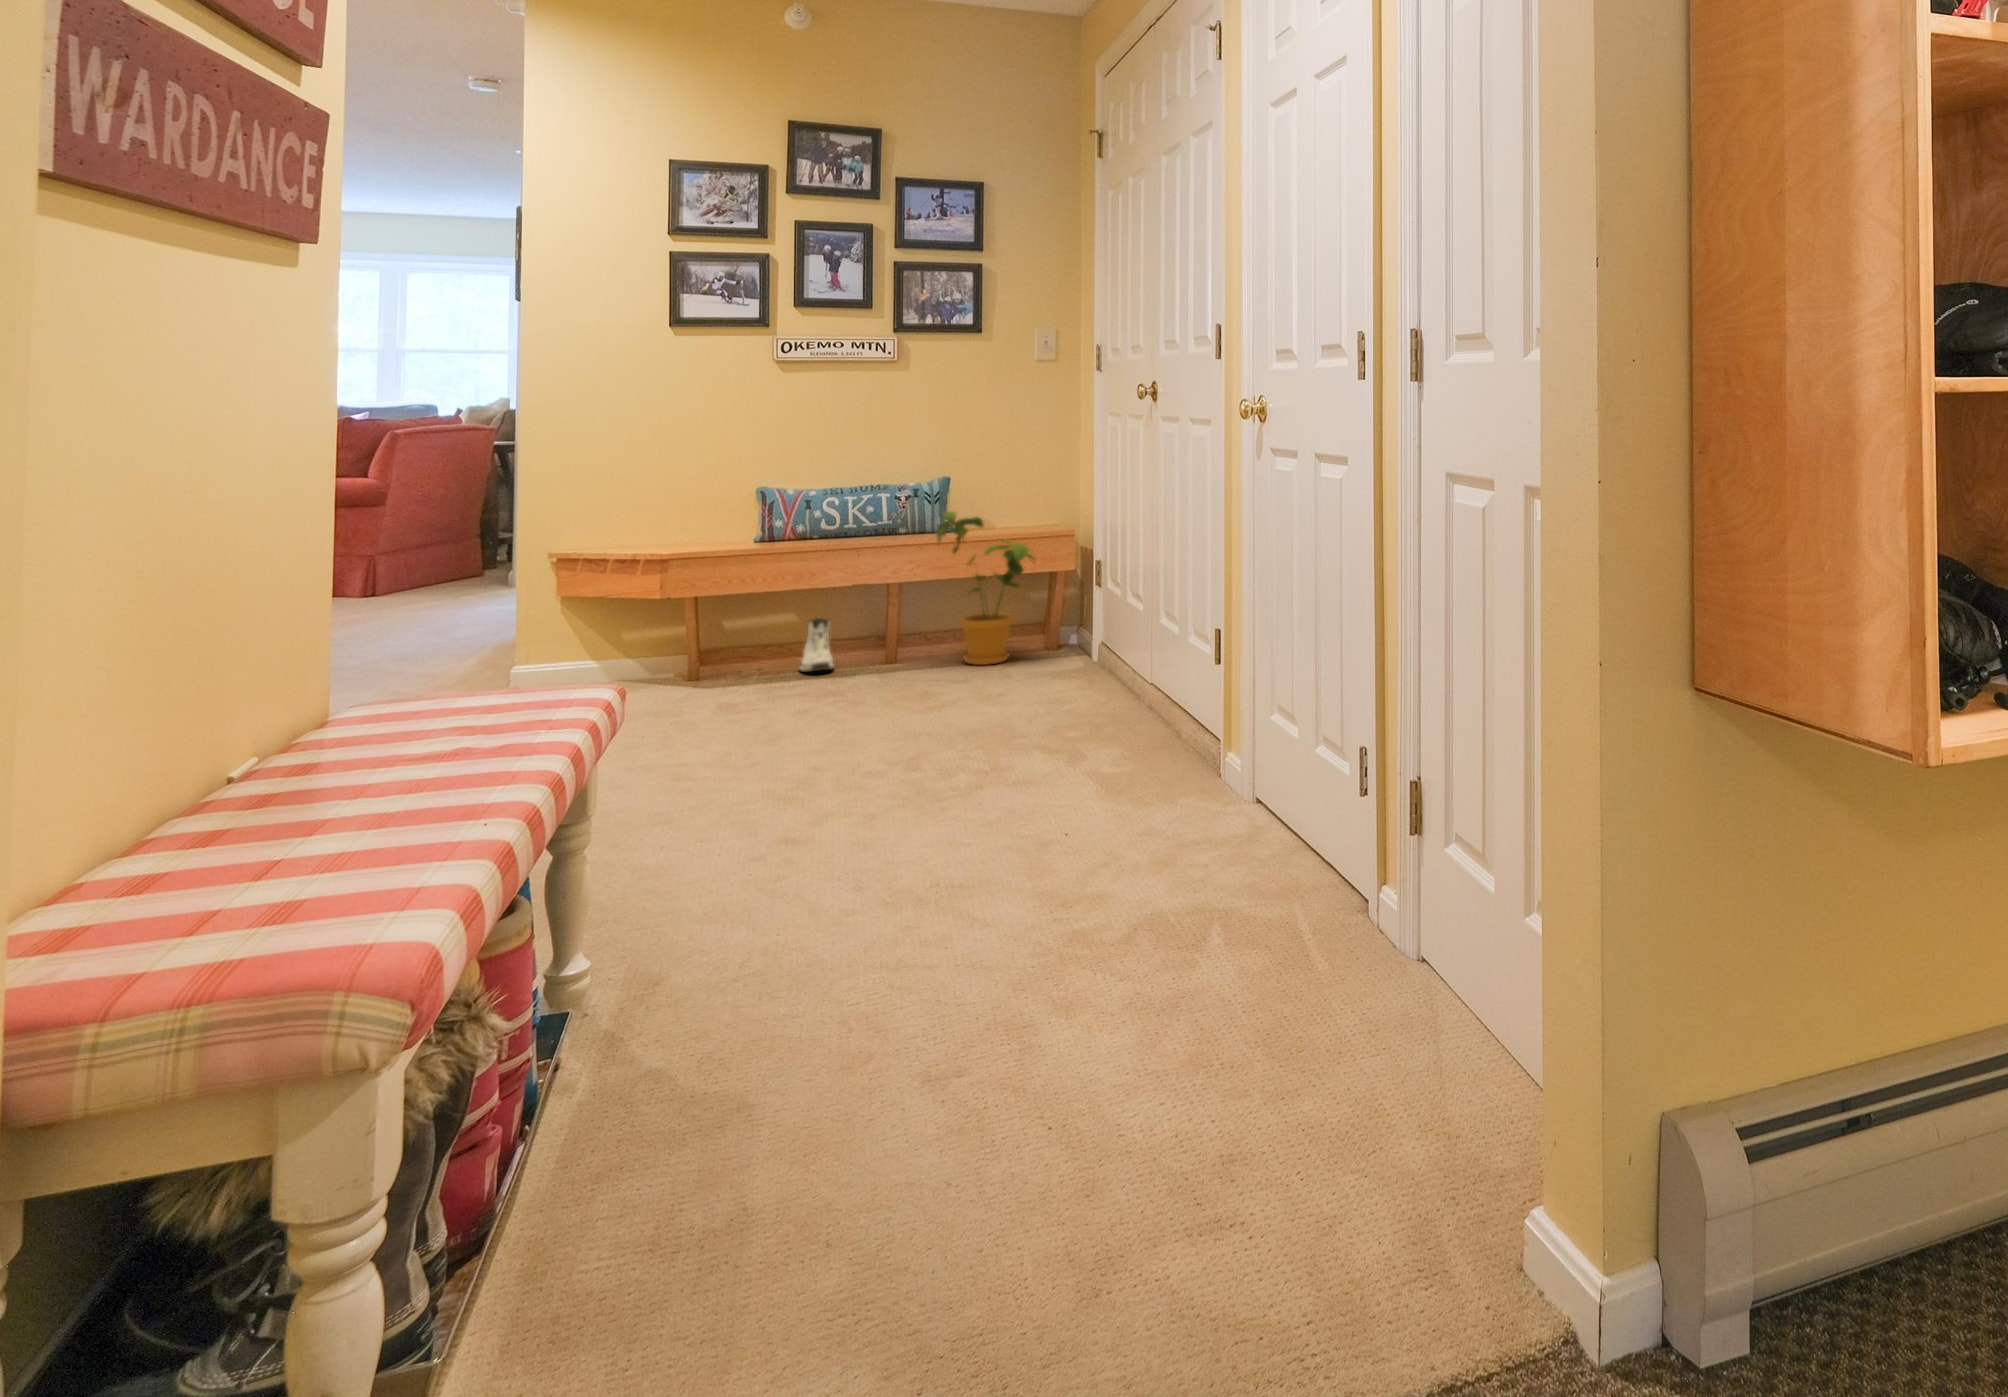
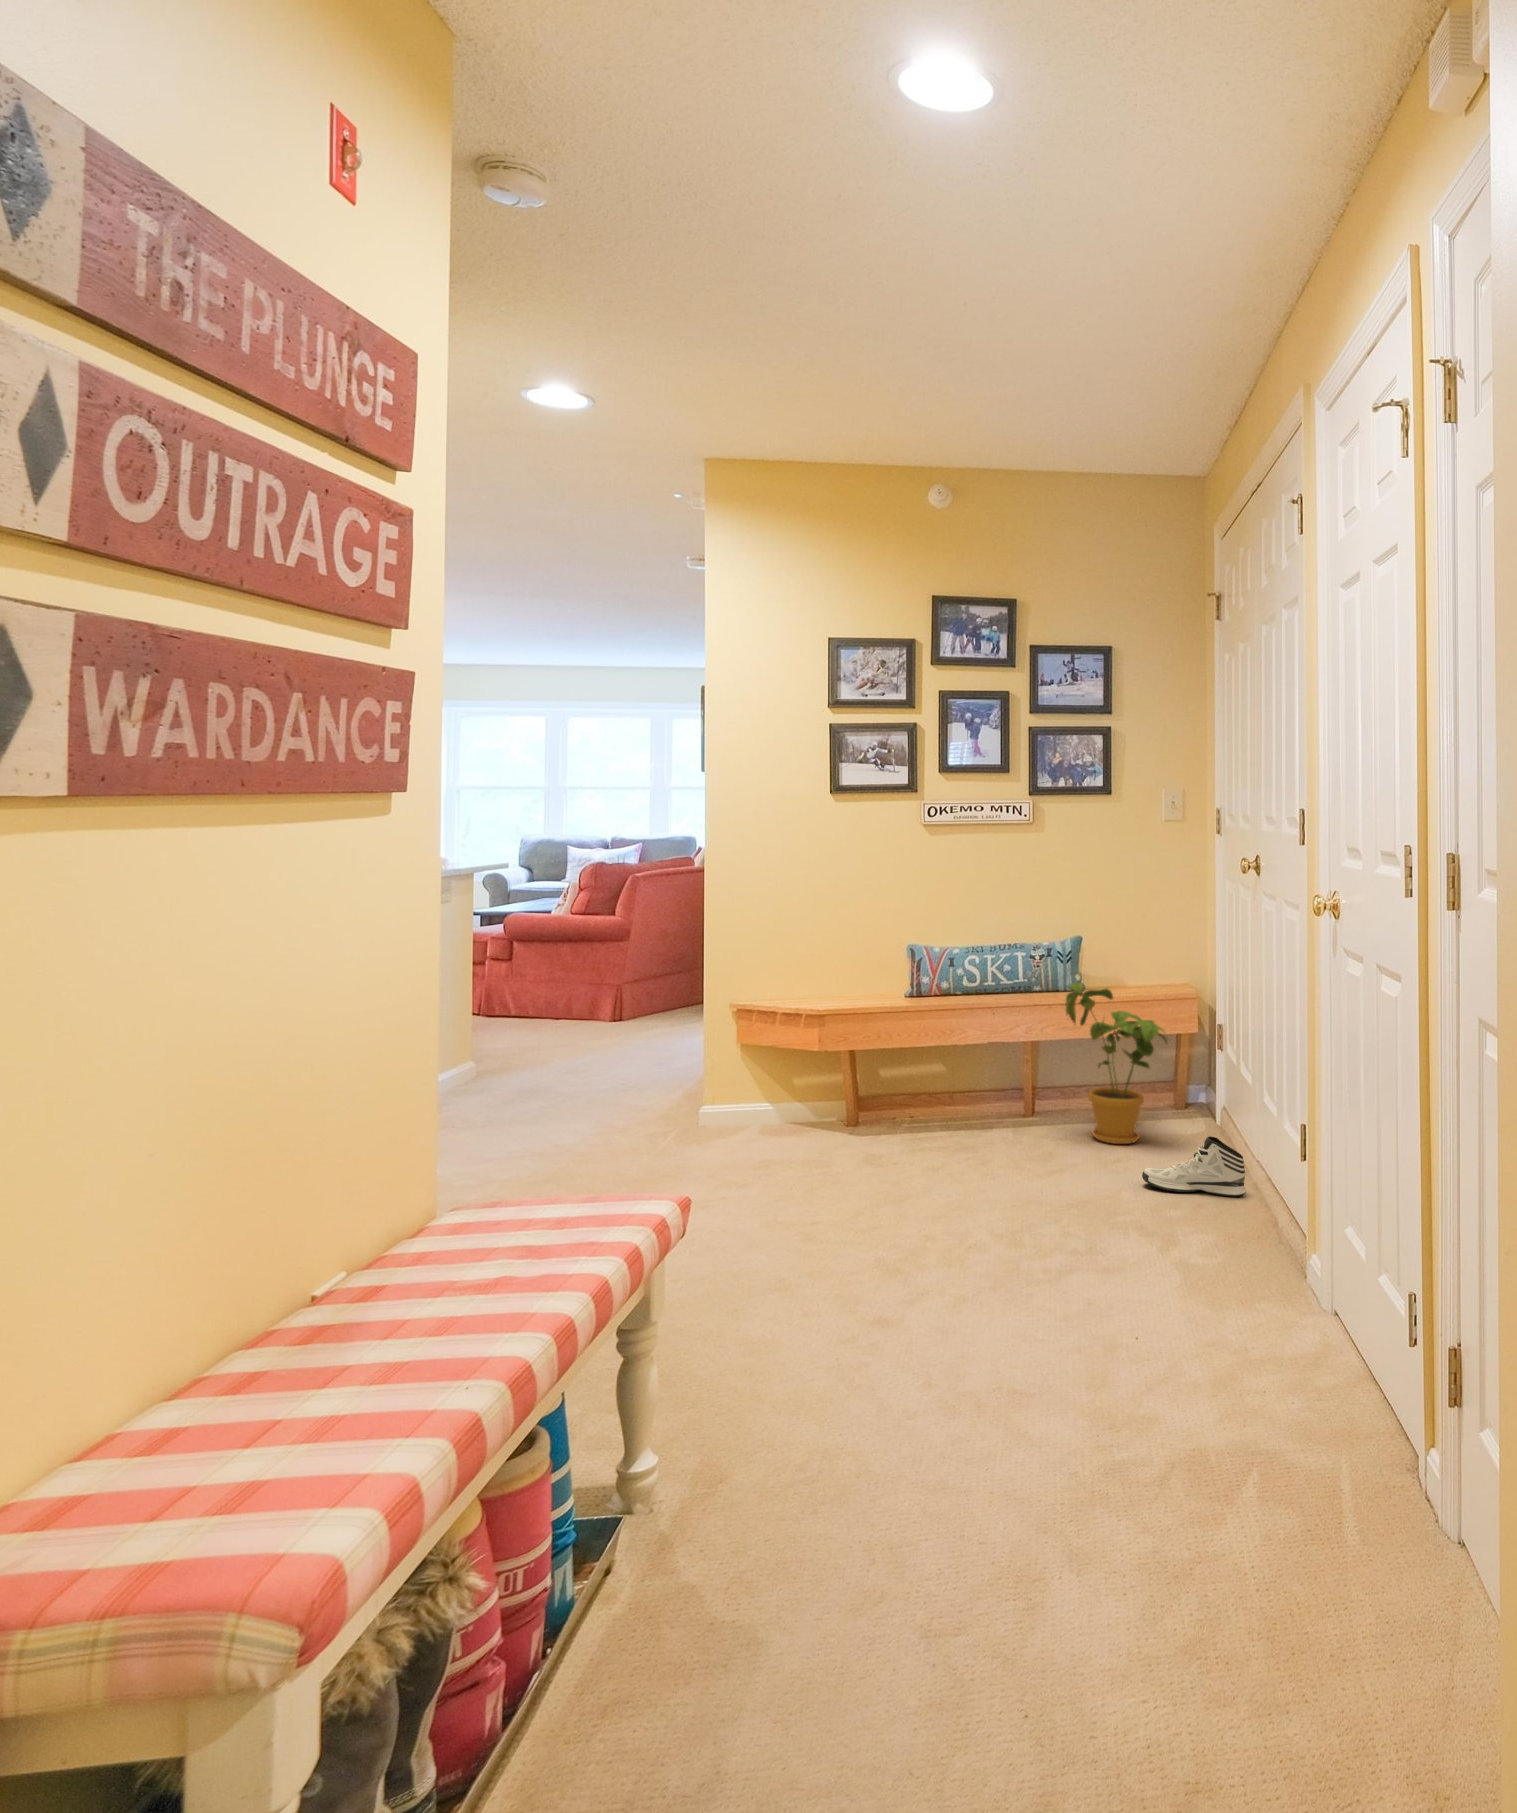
sneaker: present [799,618,834,672] -> present [1142,1136,1246,1197]

